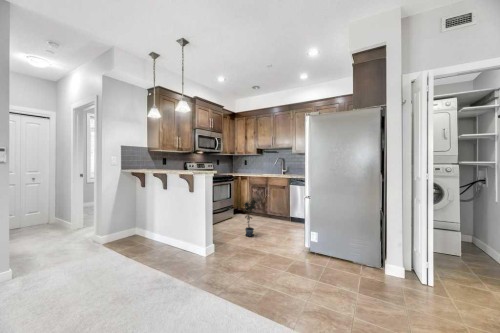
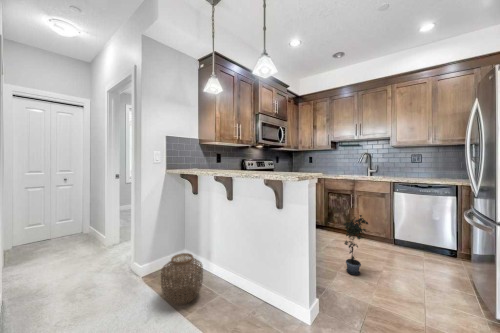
woven basket: none [115,224,144,255] -> present [161,253,203,305]

